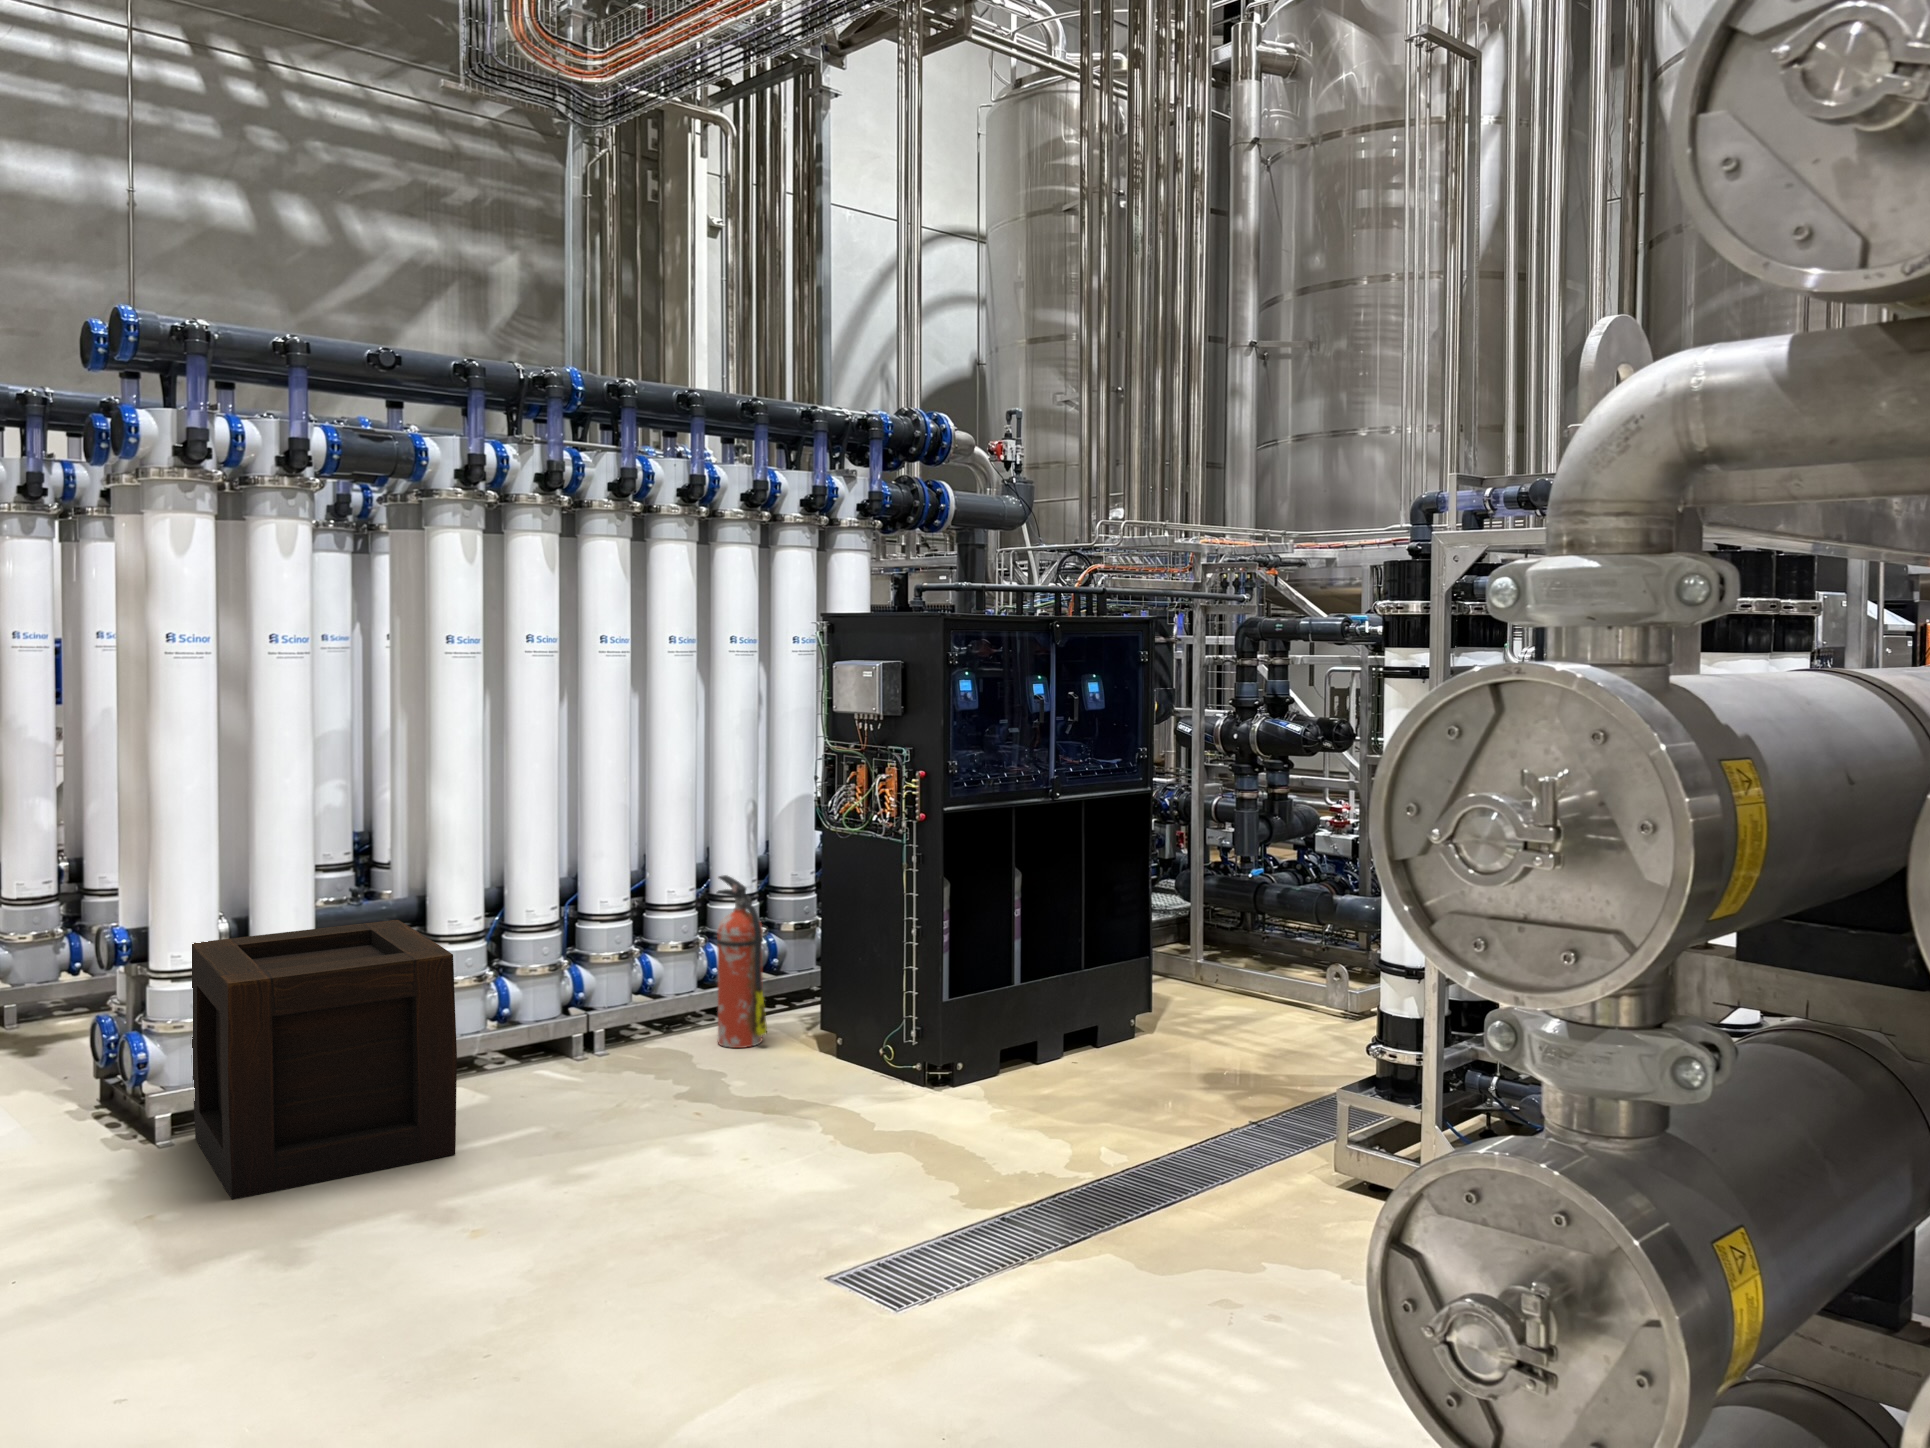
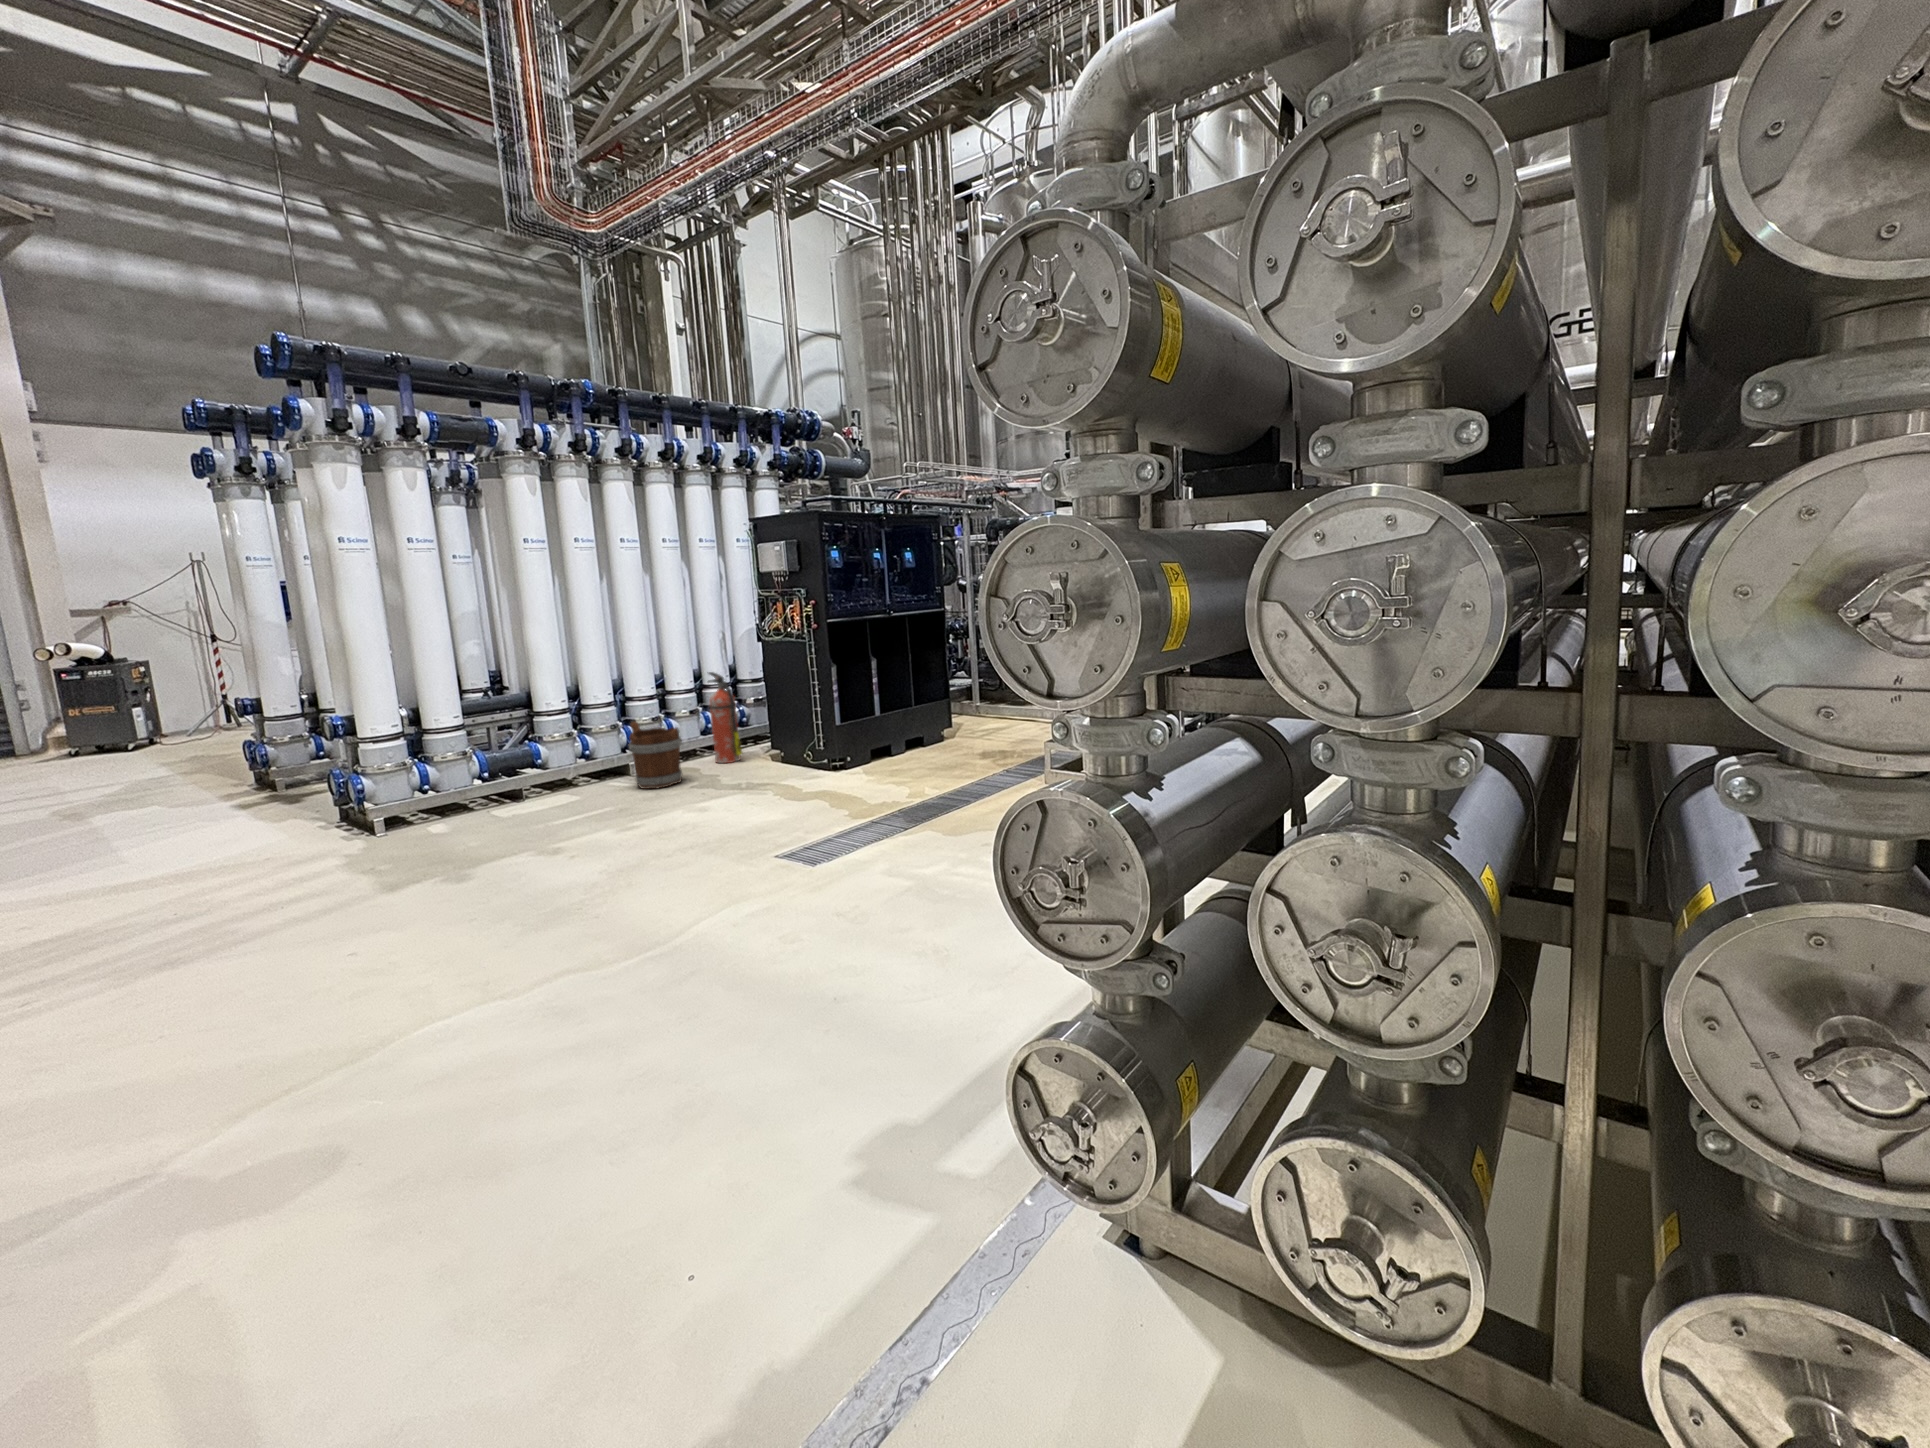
wooden crate: present [192,920,457,1200] -> none [381,702,561,857]
bucket: none [576,961,665,1093] -> present [629,722,682,789]

